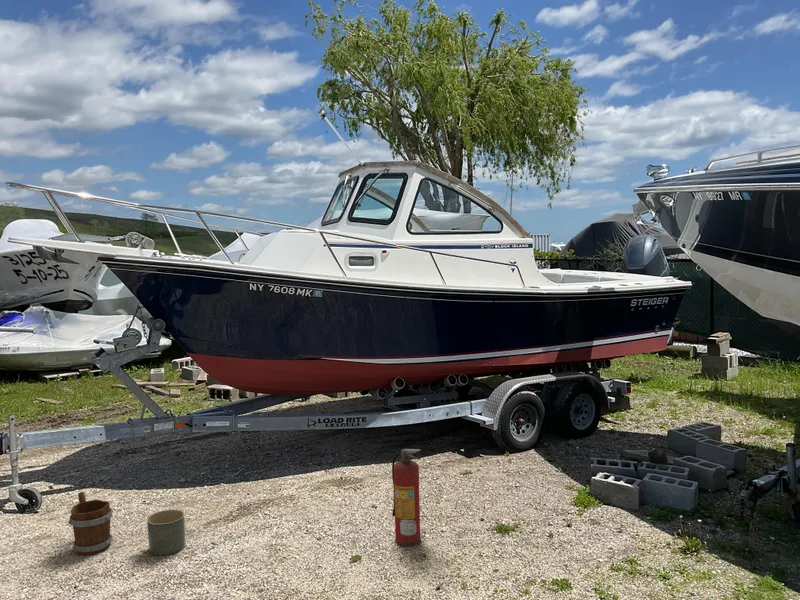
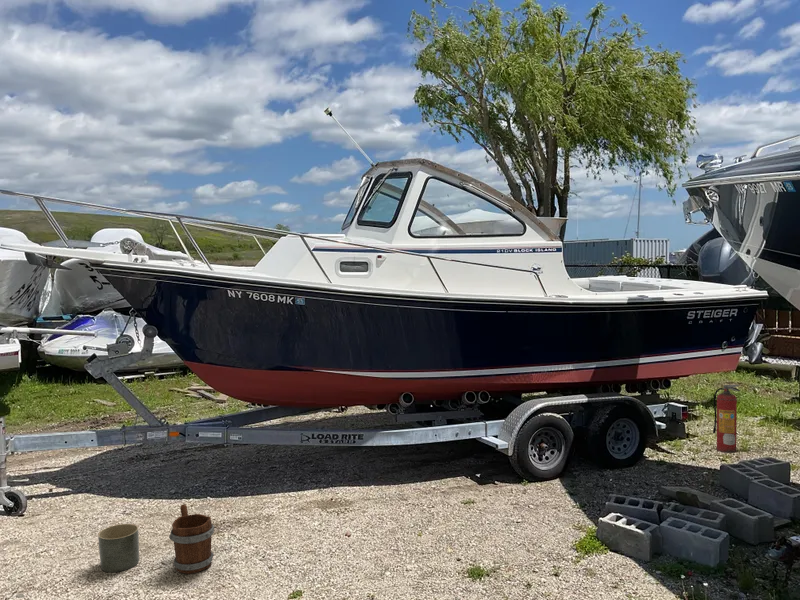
fire extinguisher: present [392,449,421,546] -> present [713,385,740,453]
bucket: present [68,492,113,555] -> present [169,504,215,574]

